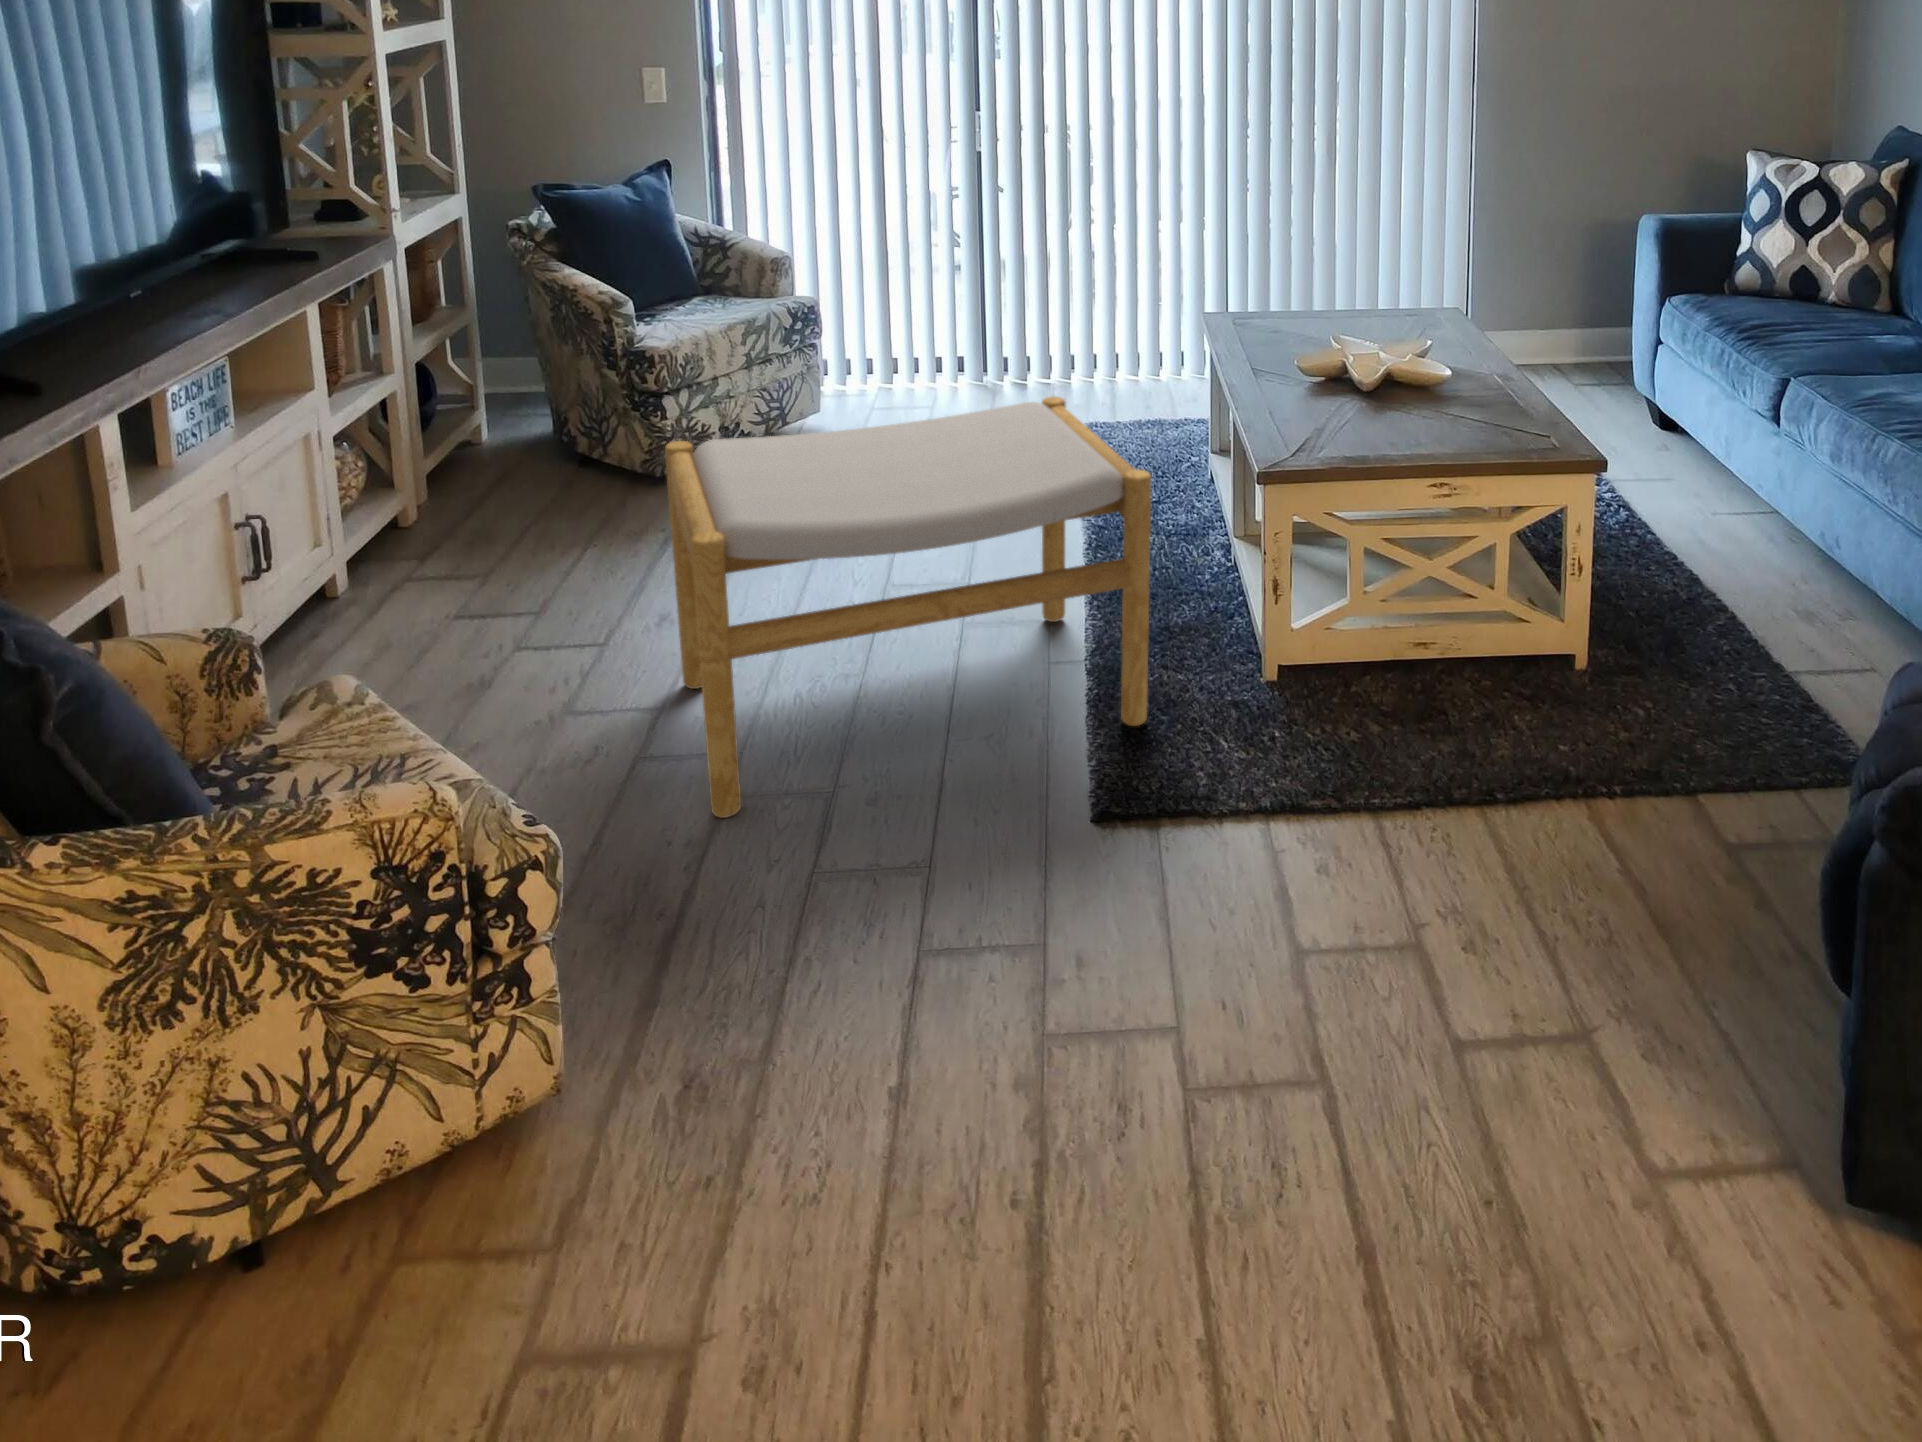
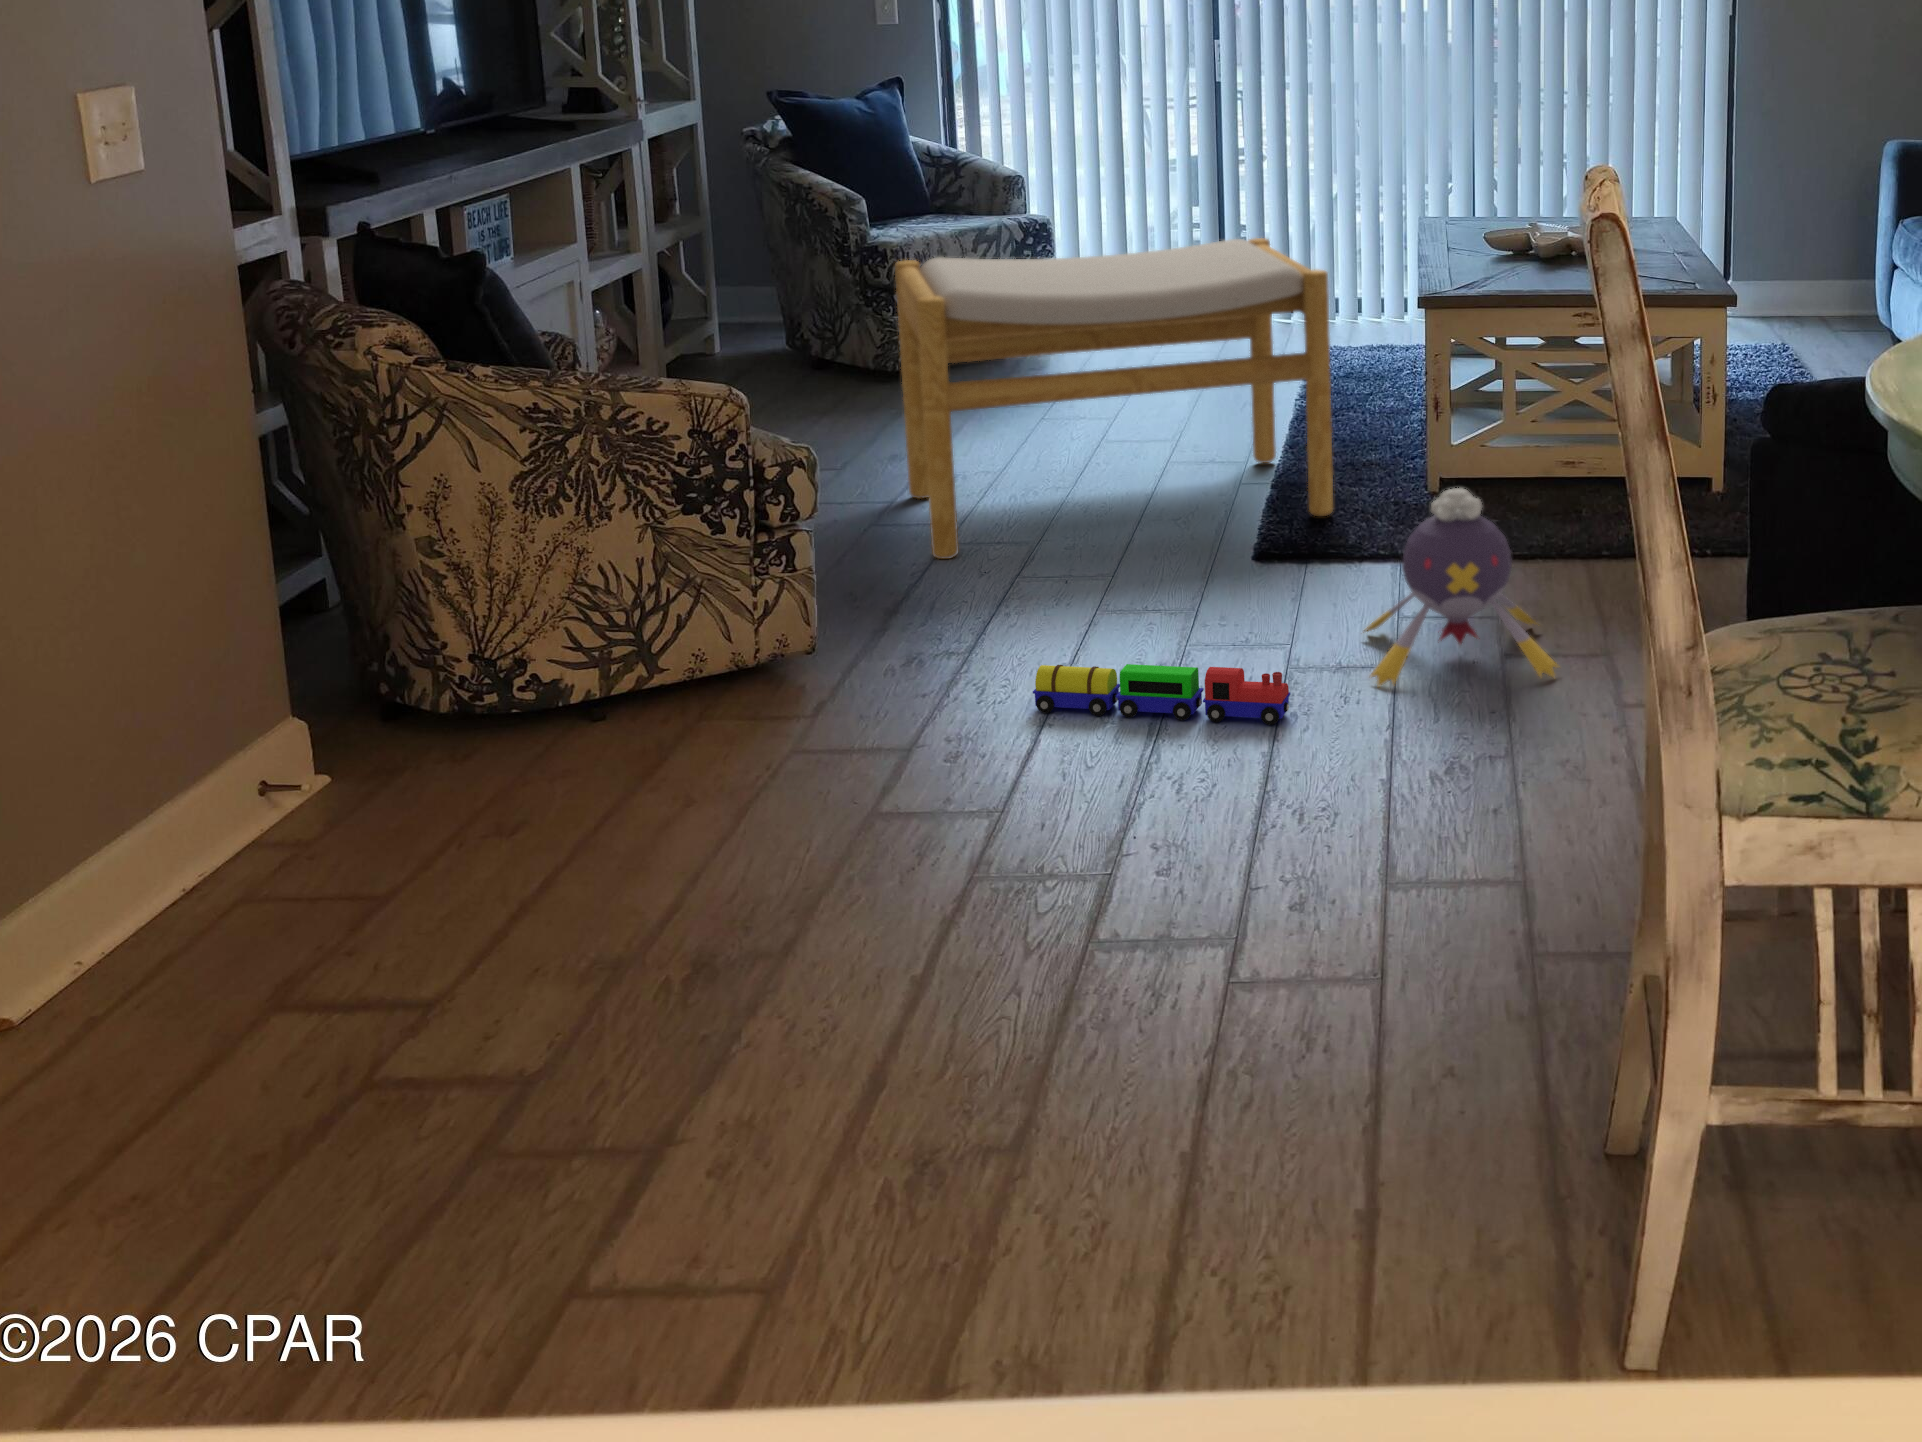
plush toy: none [1243,861,1514,1147] -> present [1365,488,1558,686]
toy train: none [857,1154,1203,1262] -> present [1033,664,1290,725]

